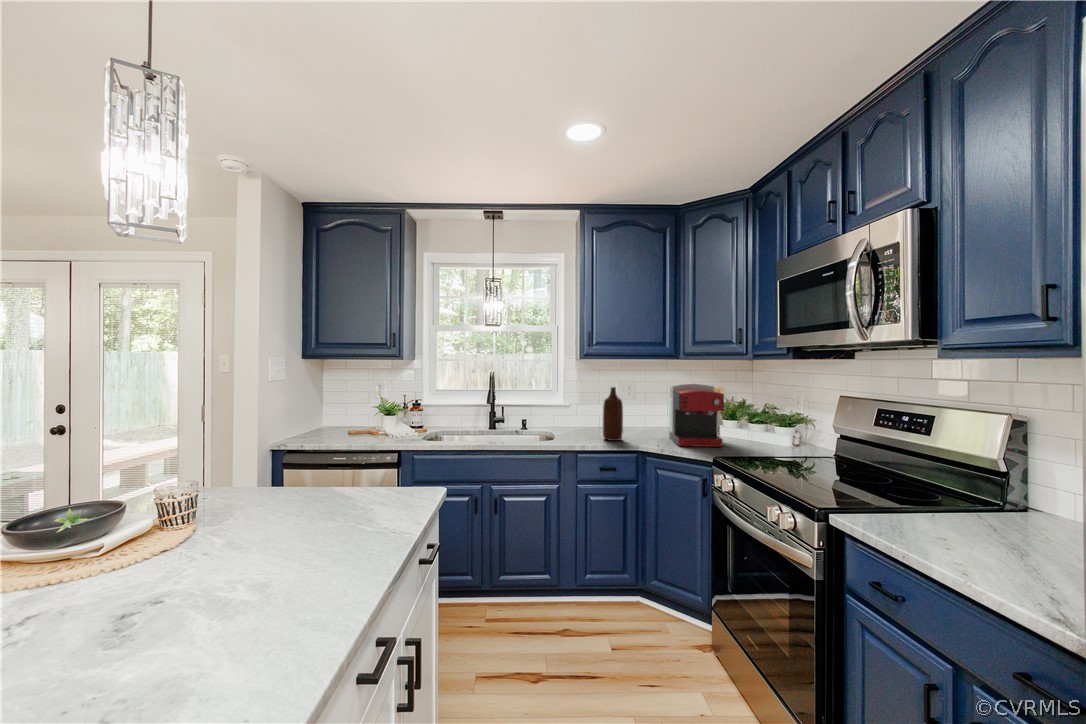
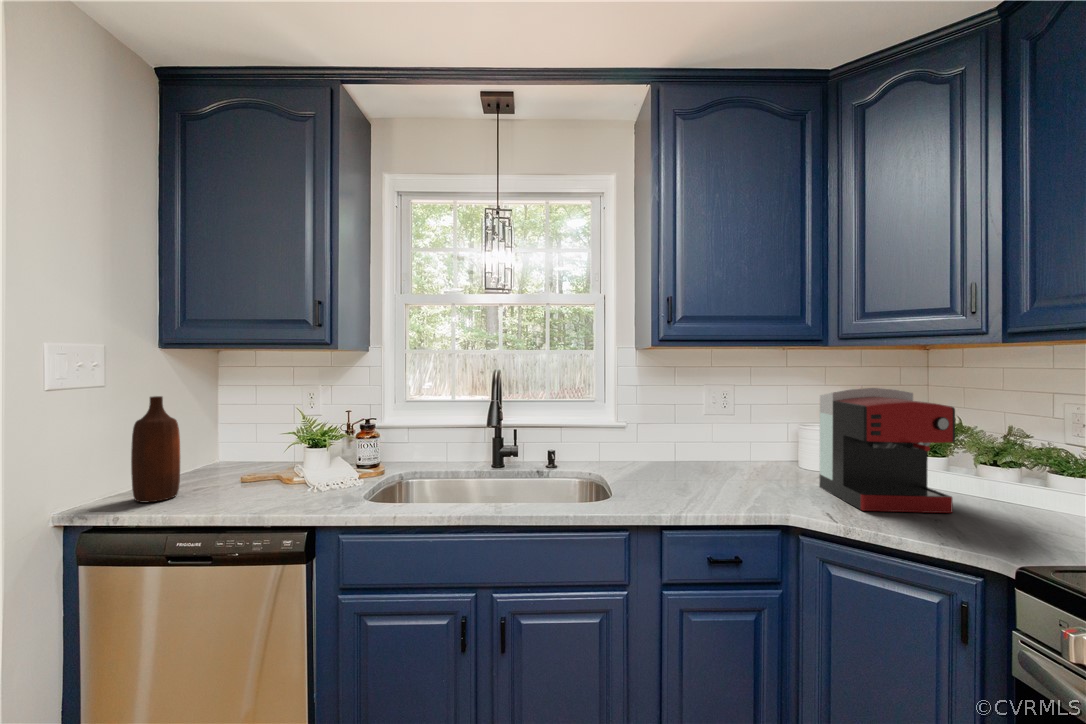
bottle: present [603,387,623,441] -> present [131,396,180,503]

